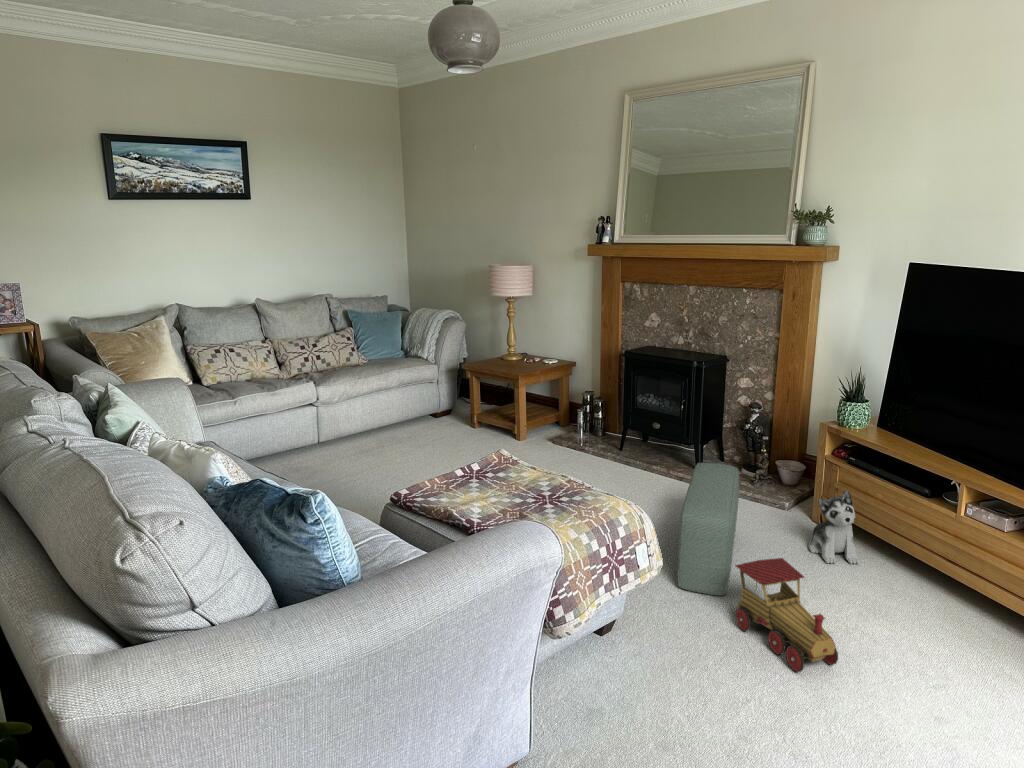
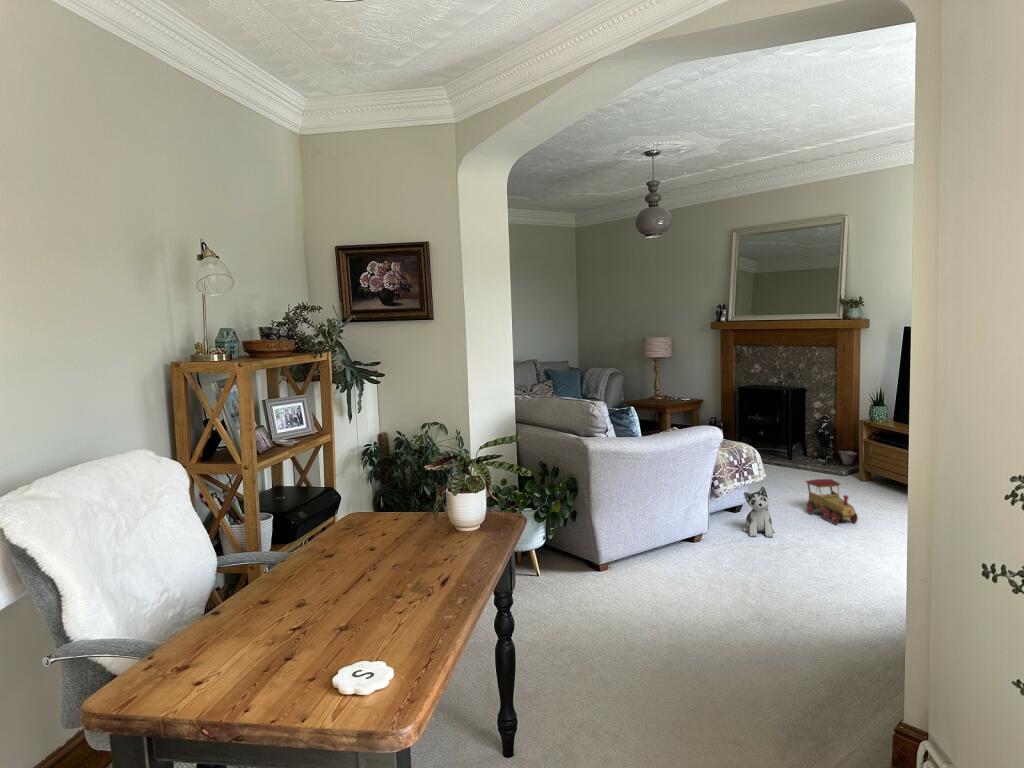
pouf: present [678,463,739,595] -> none [775,444,811,504]
plush toy: present [809,490,859,564] -> present [743,487,775,537]

